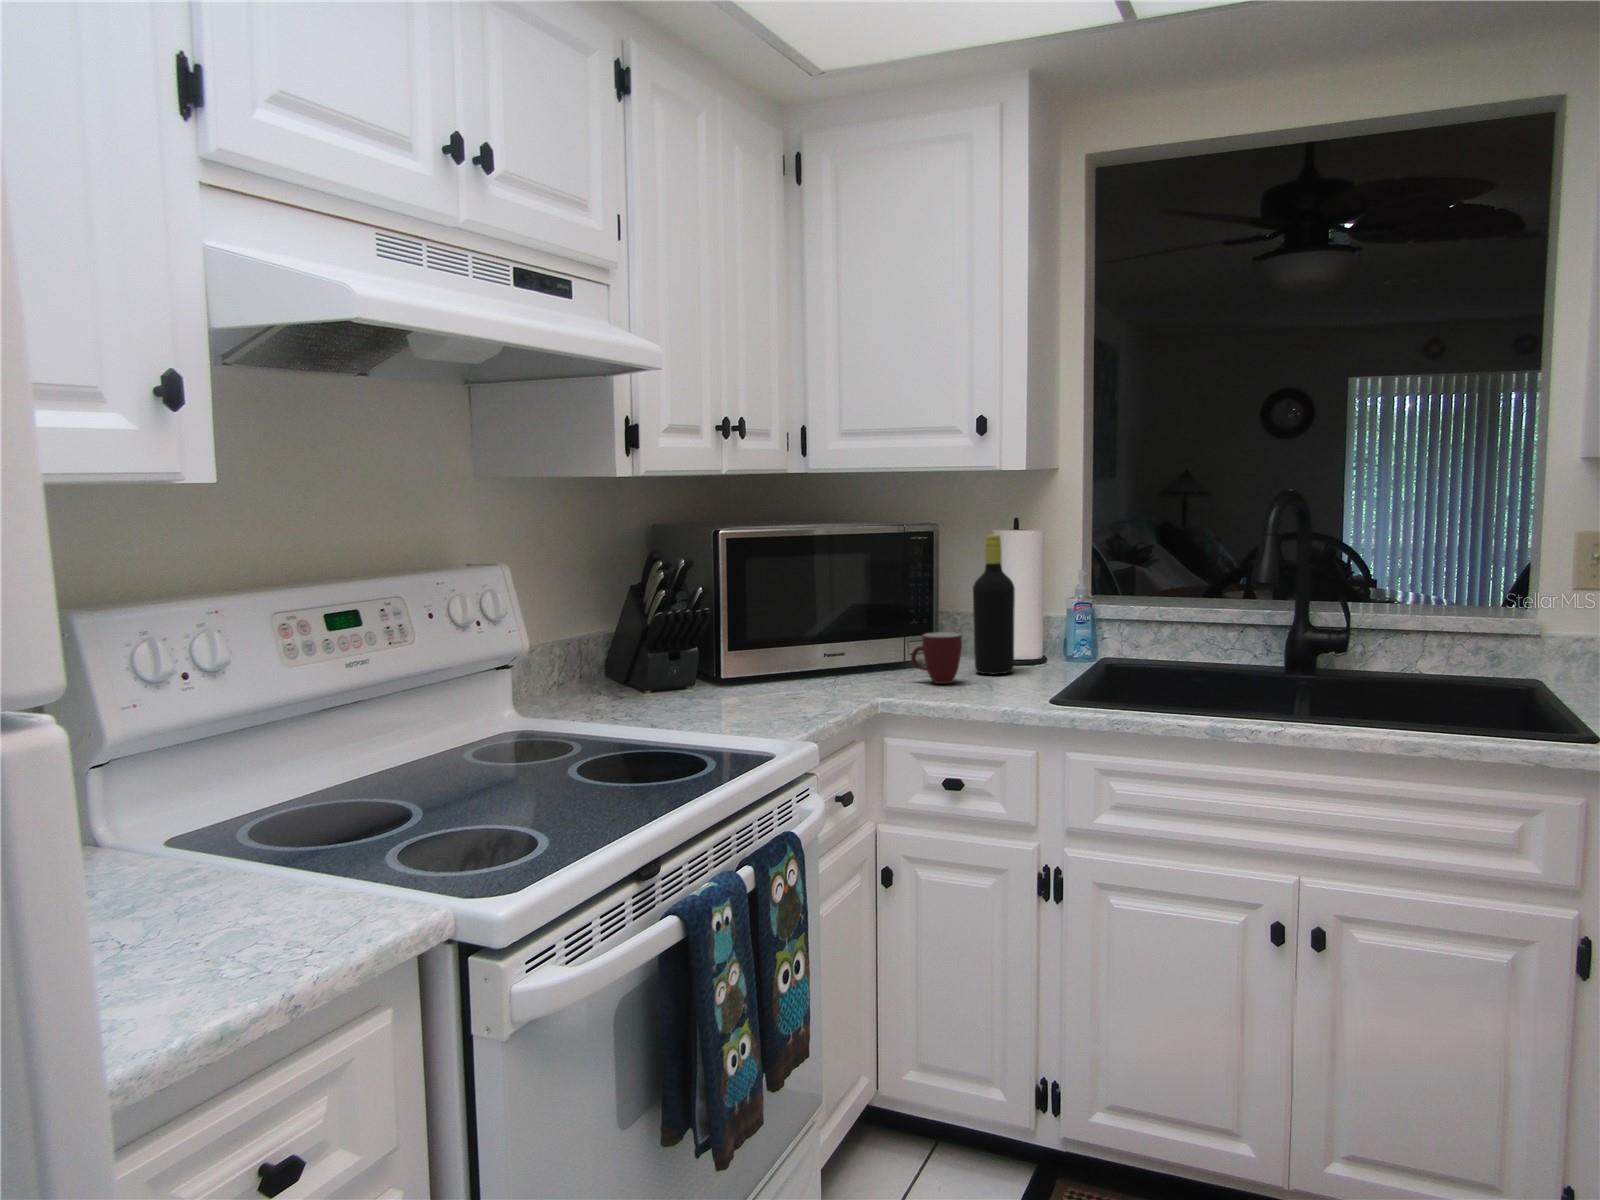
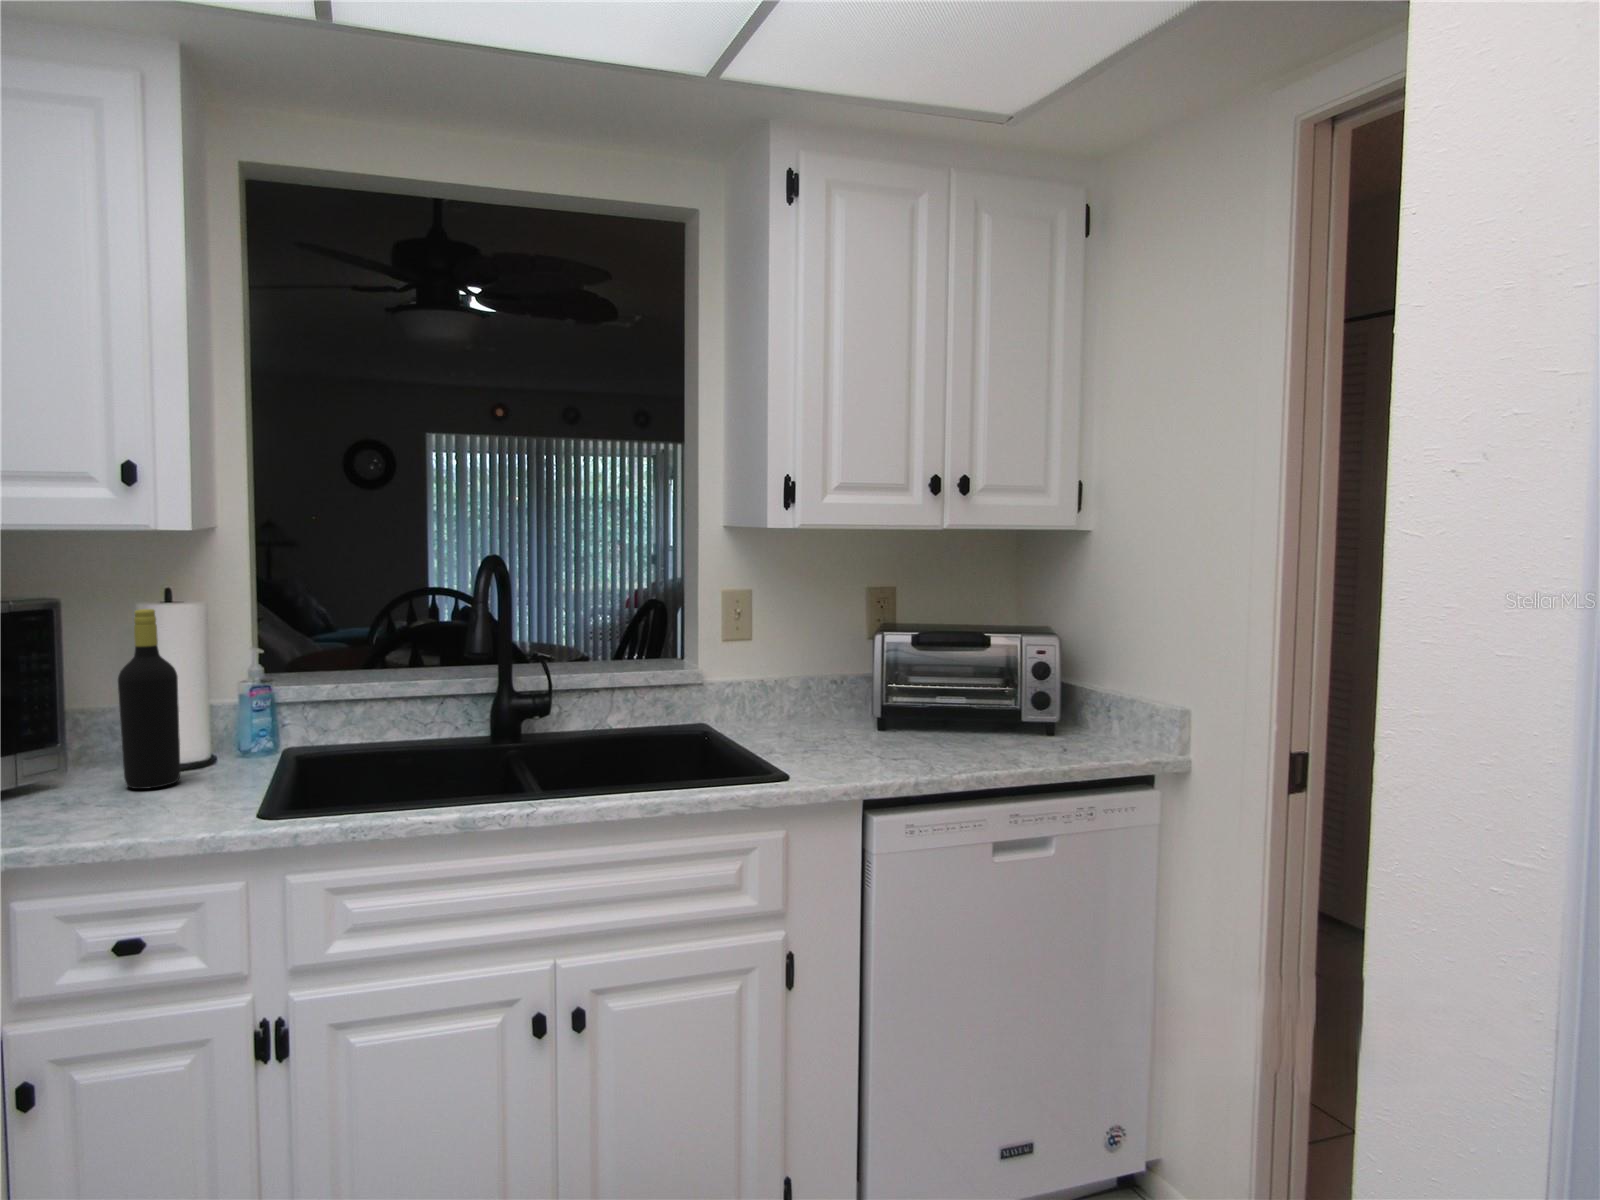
mug: present [911,632,962,684] -> none [35,742,115,813]

